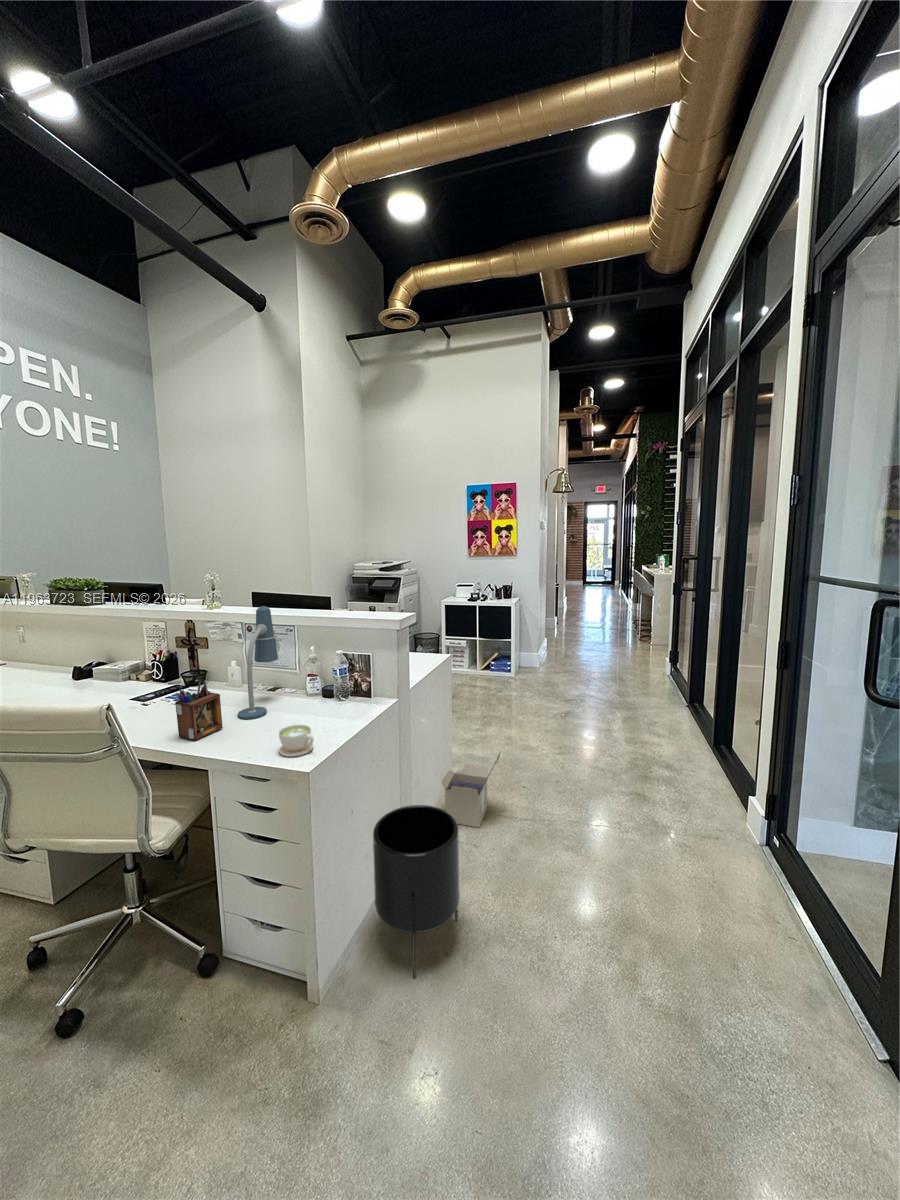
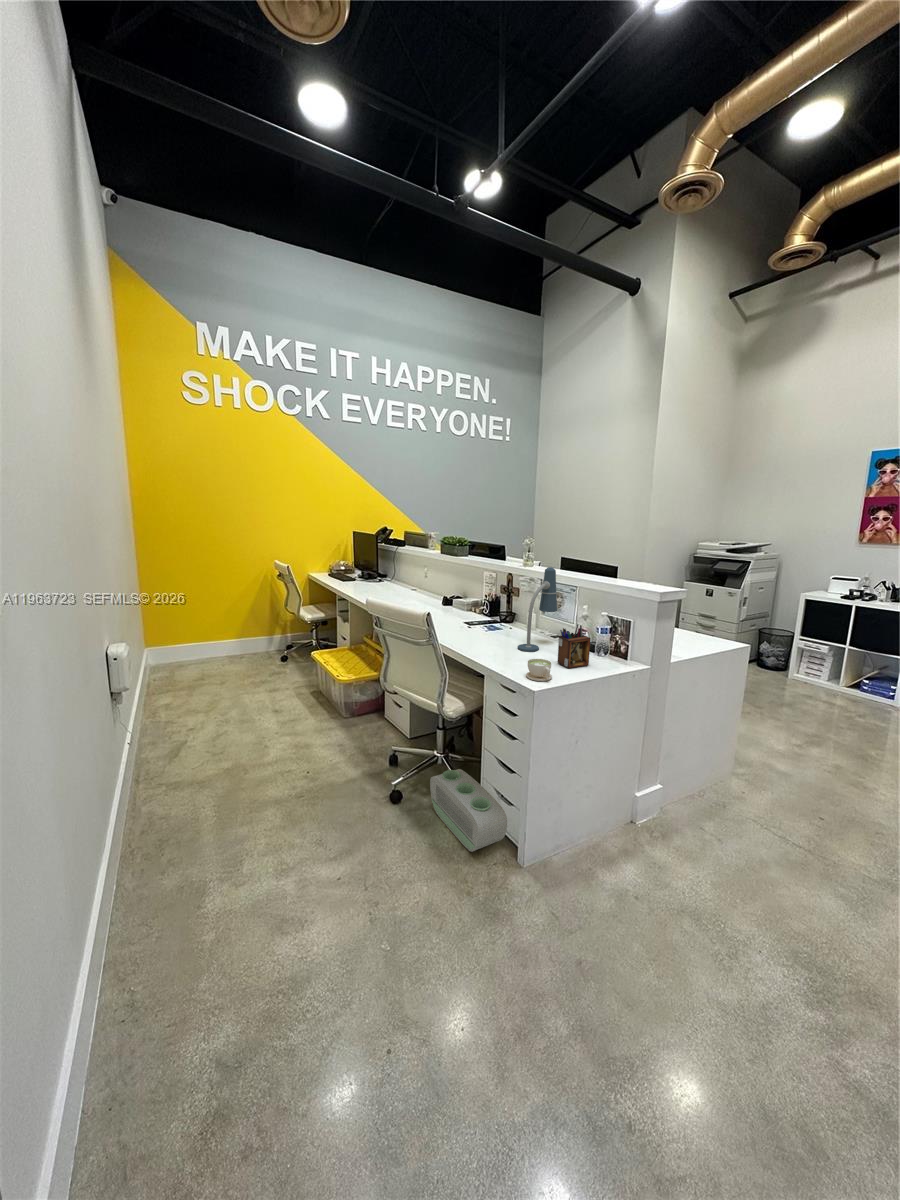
desk organizer: present [175,680,223,741] -> present [558,624,591,668]
cardboard box: present [442,753,500,827] -> none [700,762,782,829]
planter: present [373,805,460,978] -> none [584,758,670,895]
air purifier: none [133,918,282,1035] -> present [430,769,507,852]

